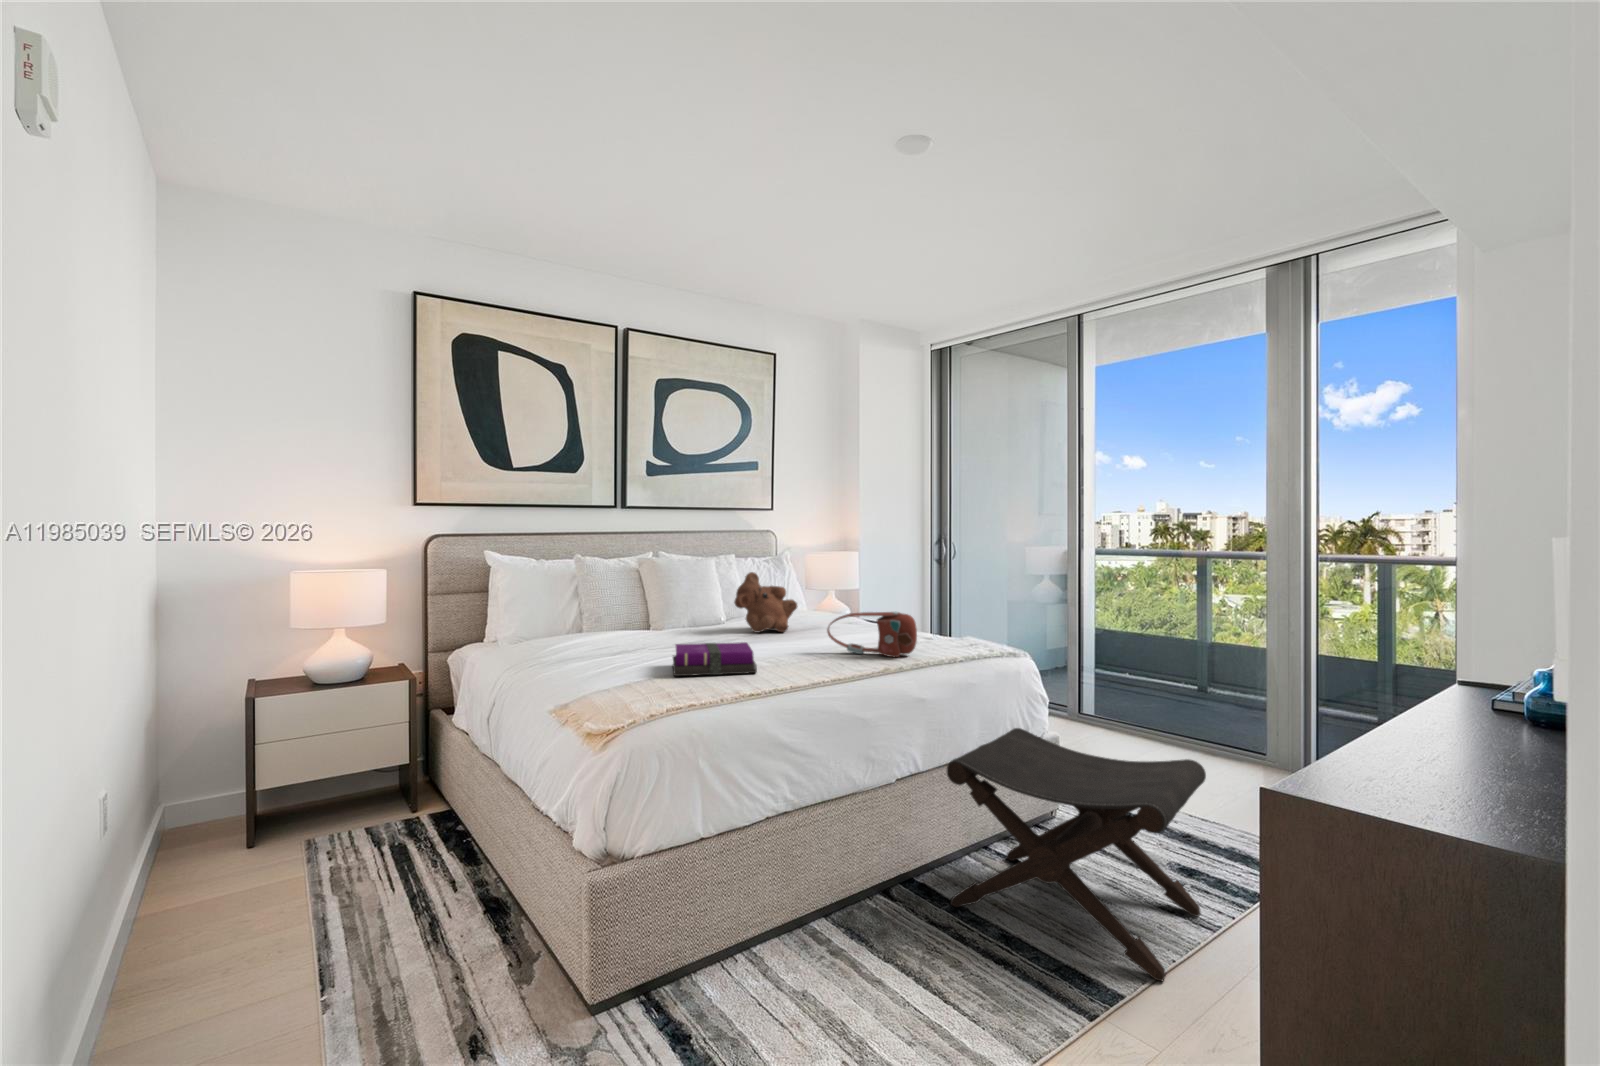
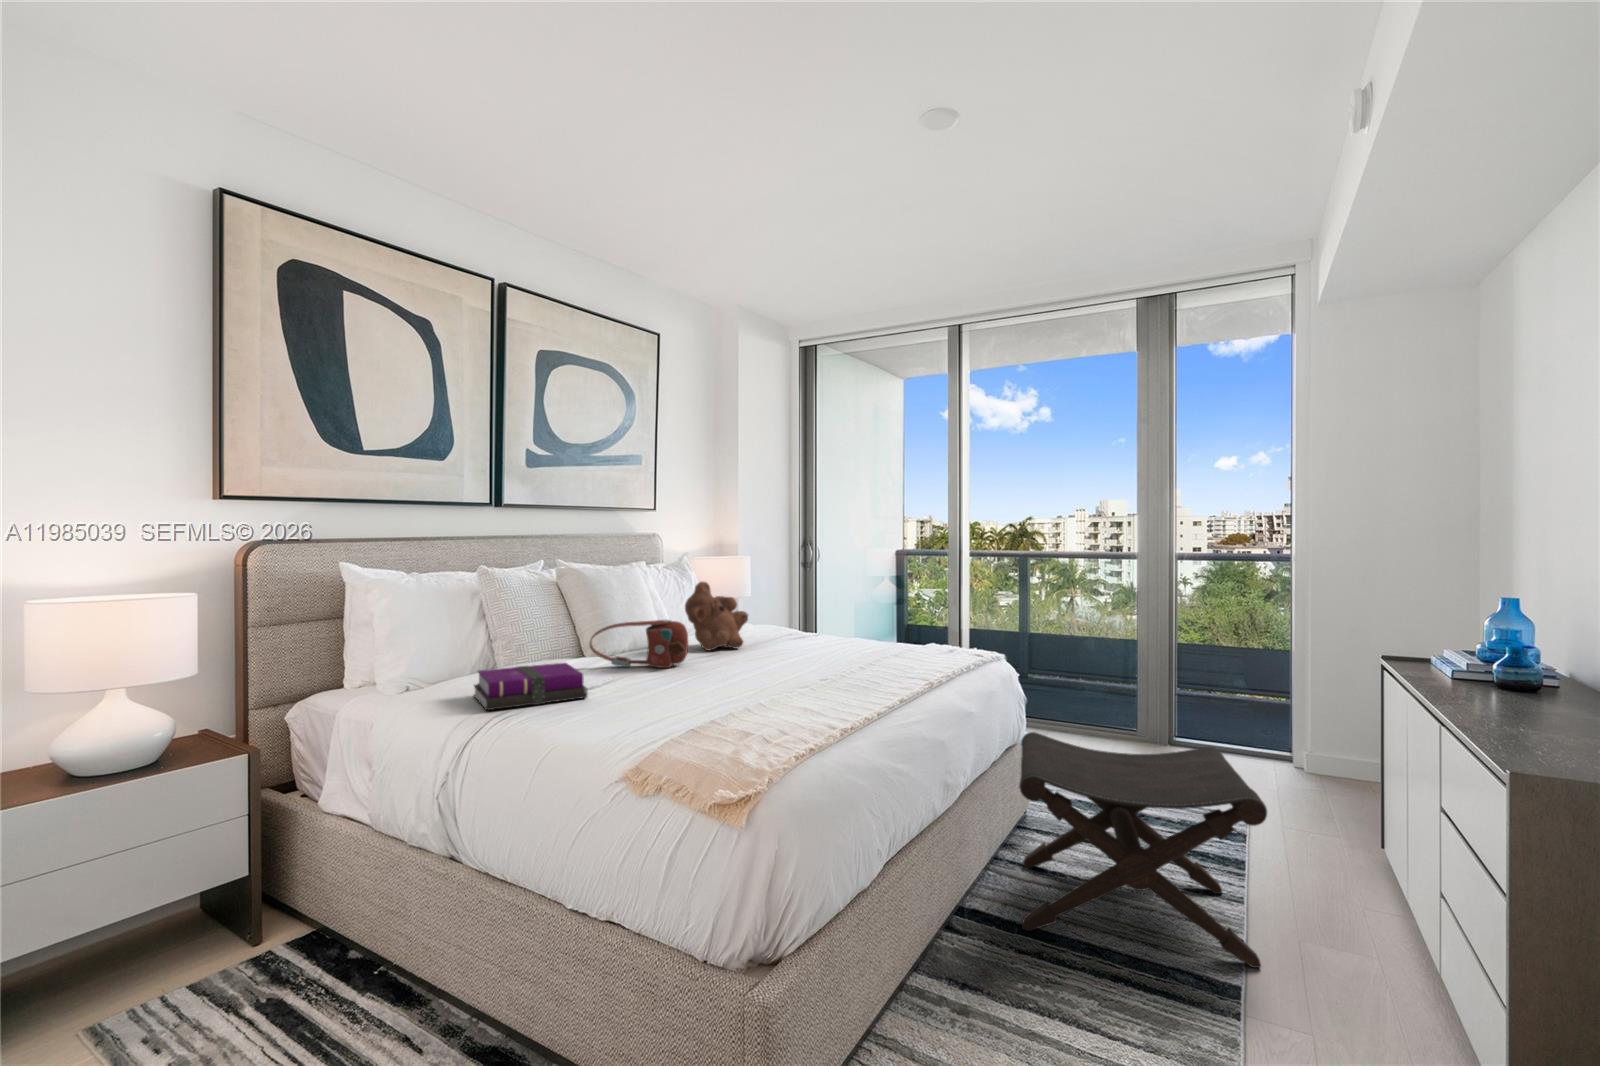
handbag: present [827,612,917,657] -> present [589,619,688,668]
notebook: present [673,642,757,676] -> present [474,663,588,710]

